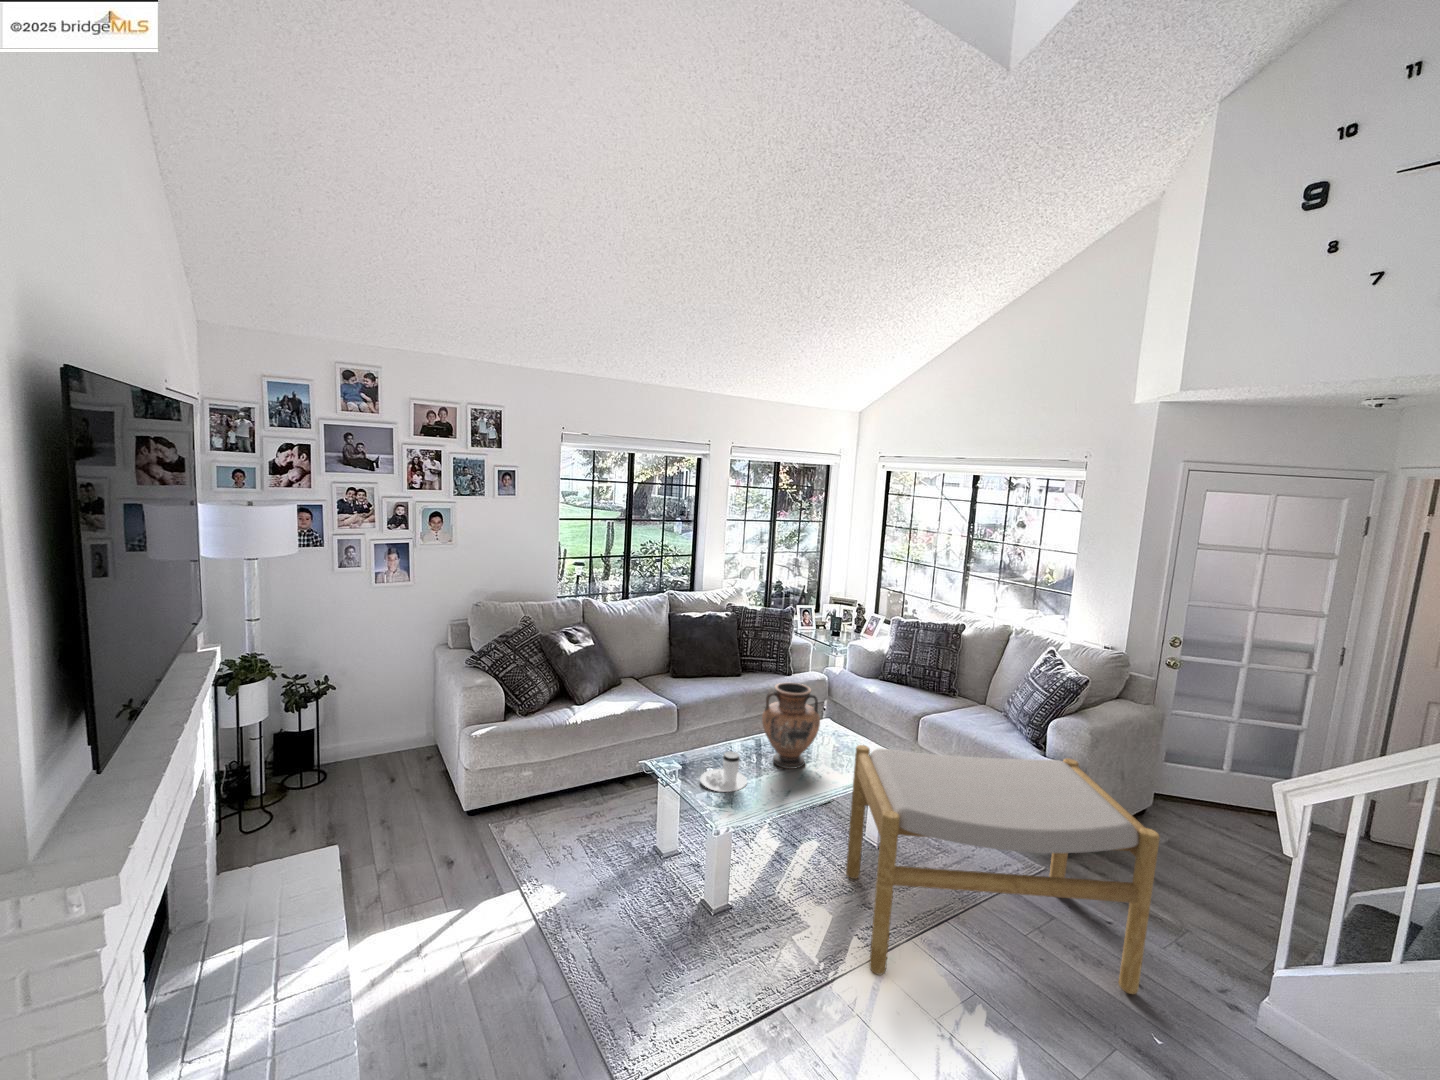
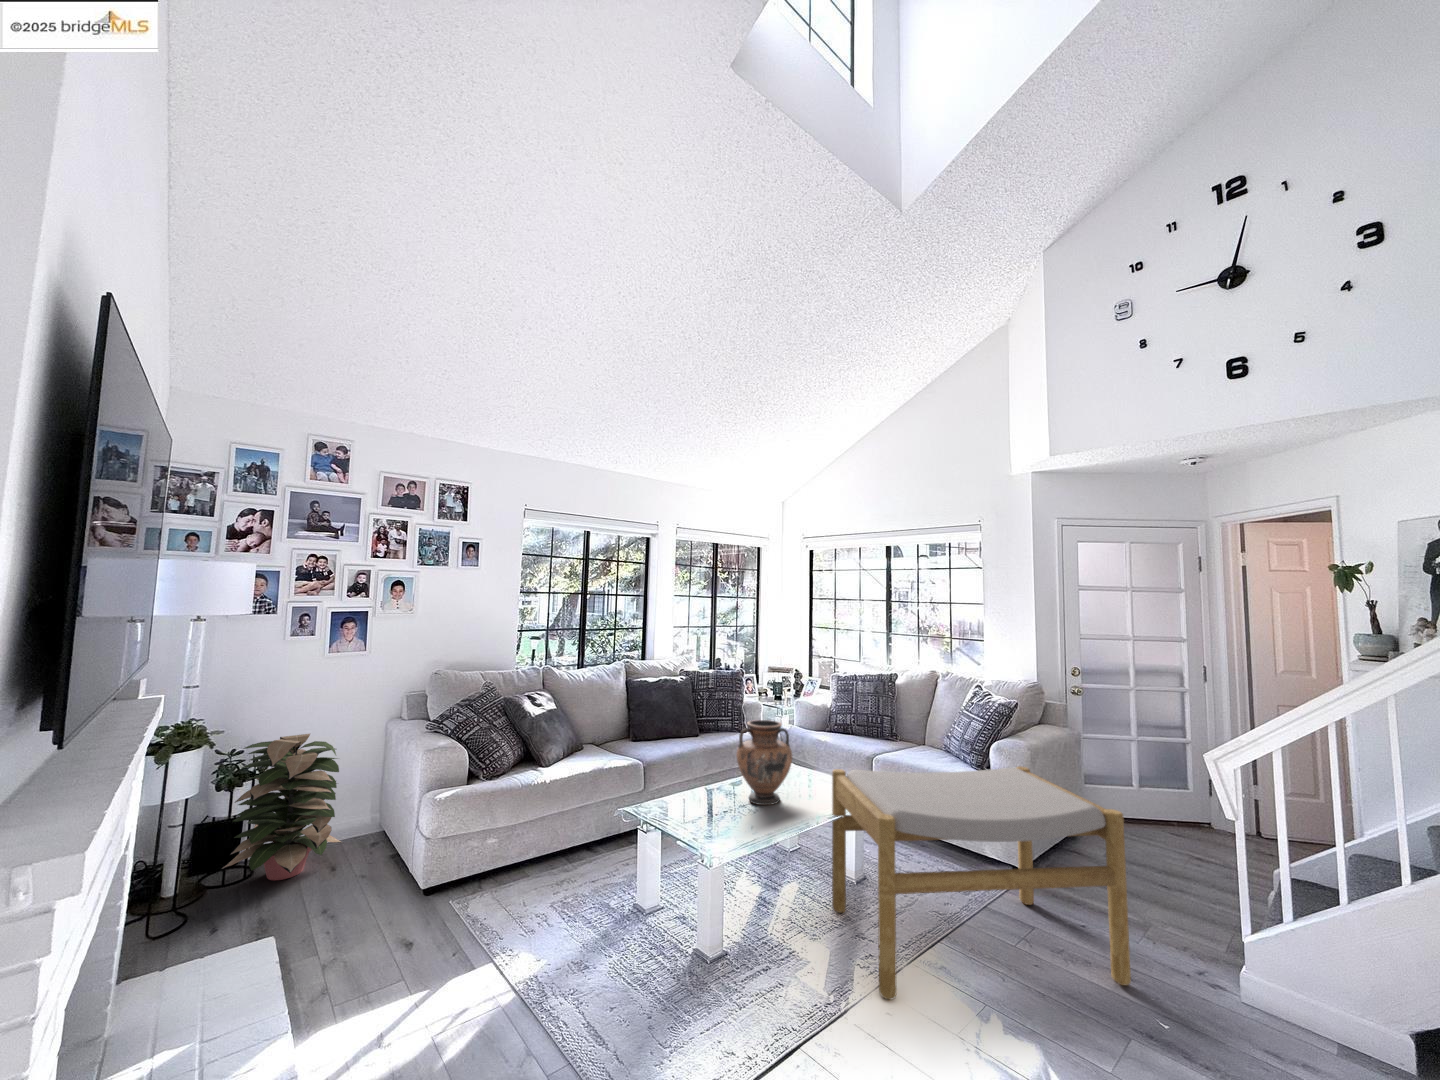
decorative plant: none [299,661,401,787] -> present [222,734,343,880]
coffee cup: present [700,751,747,792] -> none [682,788,730,829]

